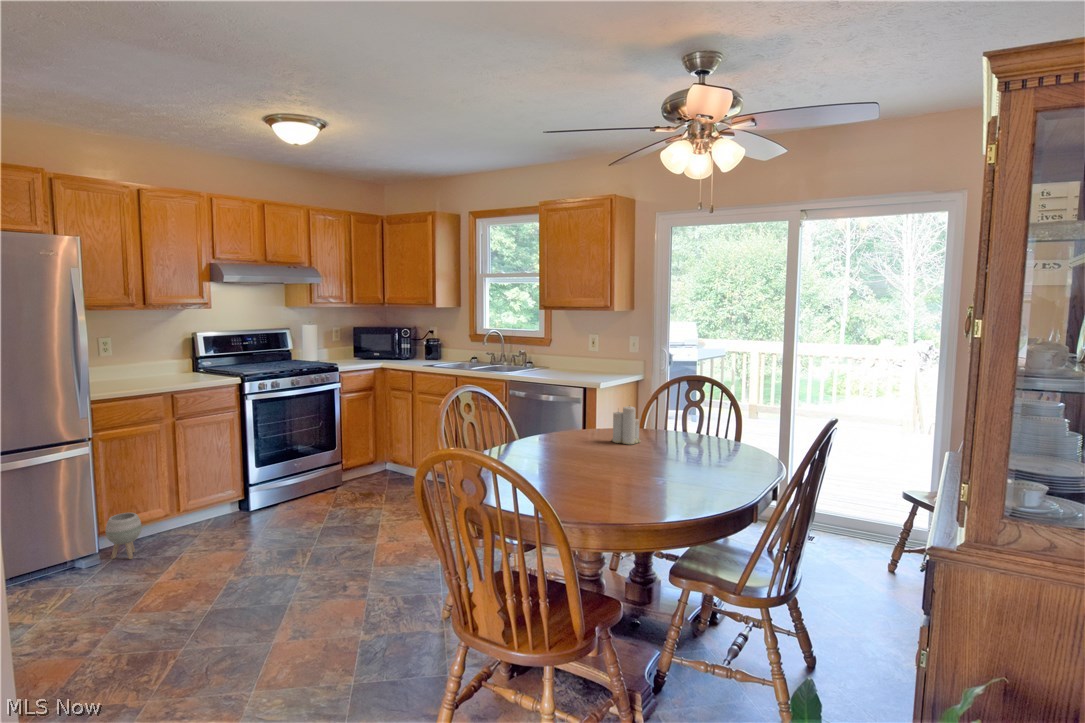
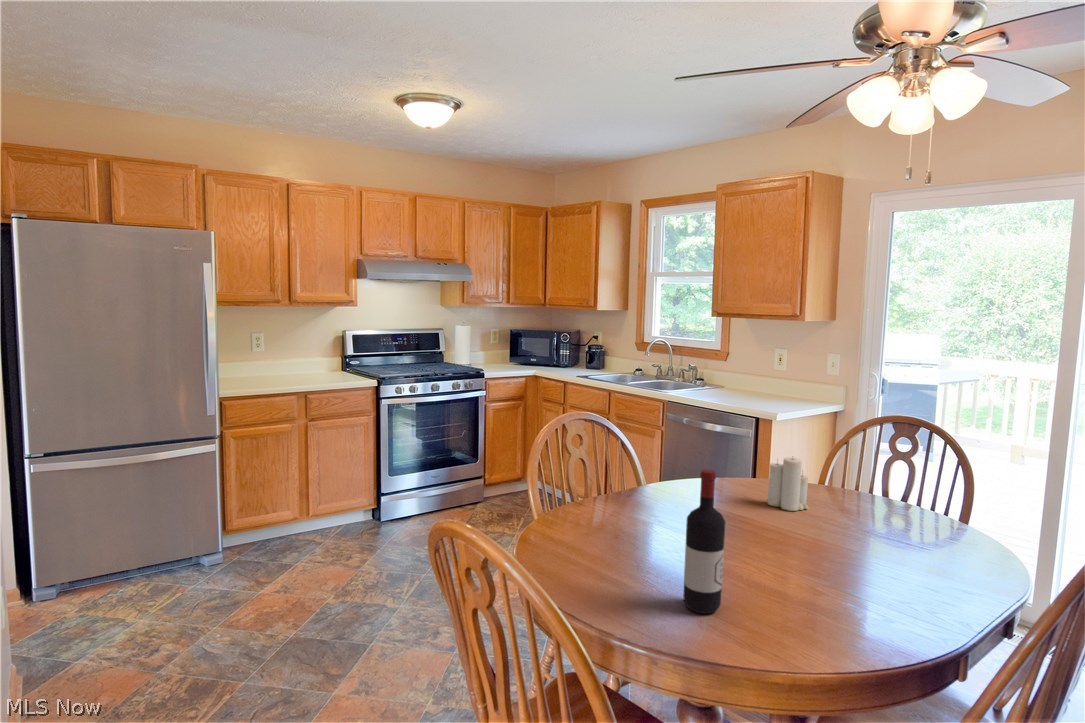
wine bottle: none [588,407,614,504] -> present [684,469,725,614]
planter: present [106,513,142,559] -> none [234,512,267,561]

